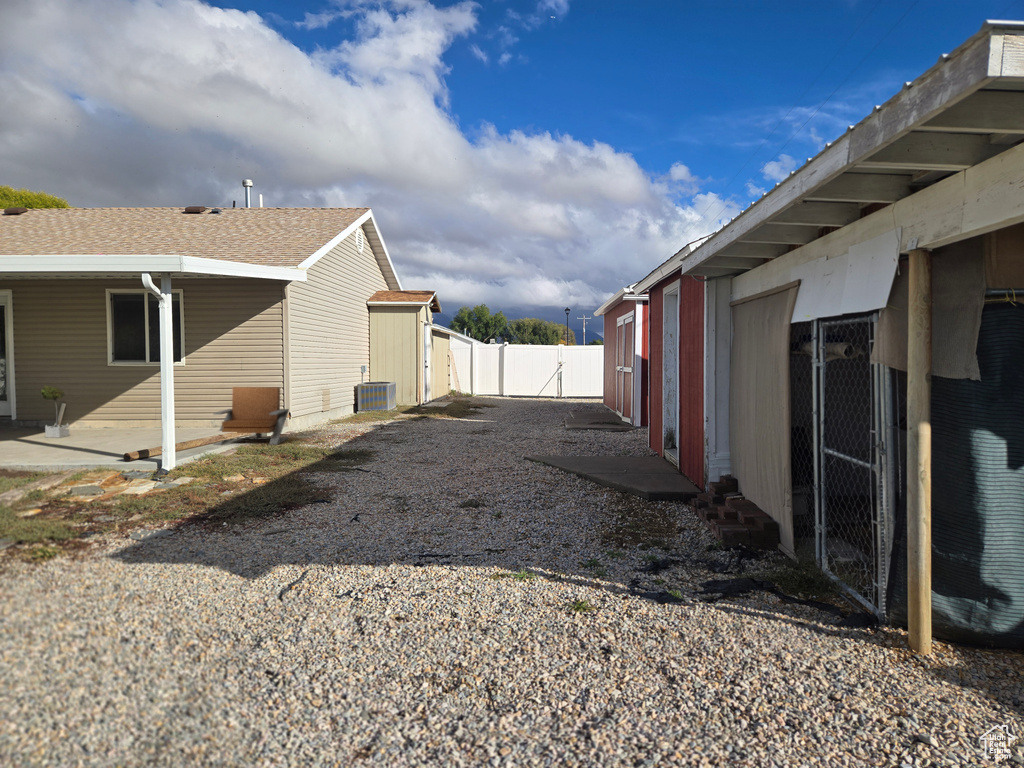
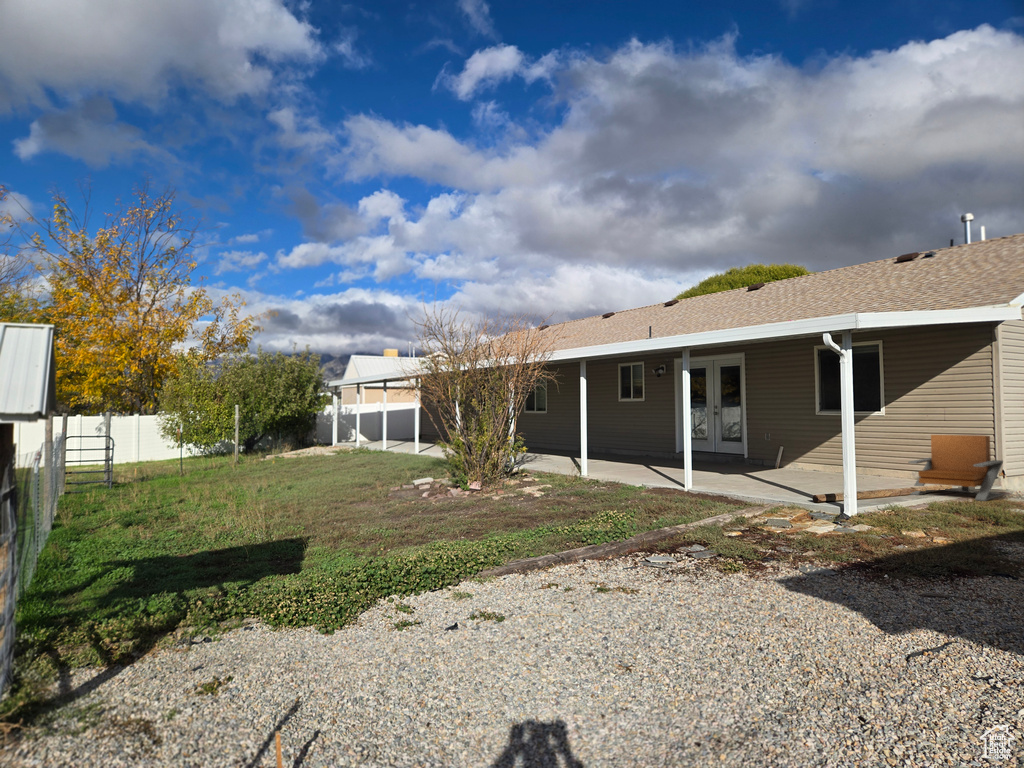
potted tree: present [41,386,69,438] -> none [762,432,785,476]

